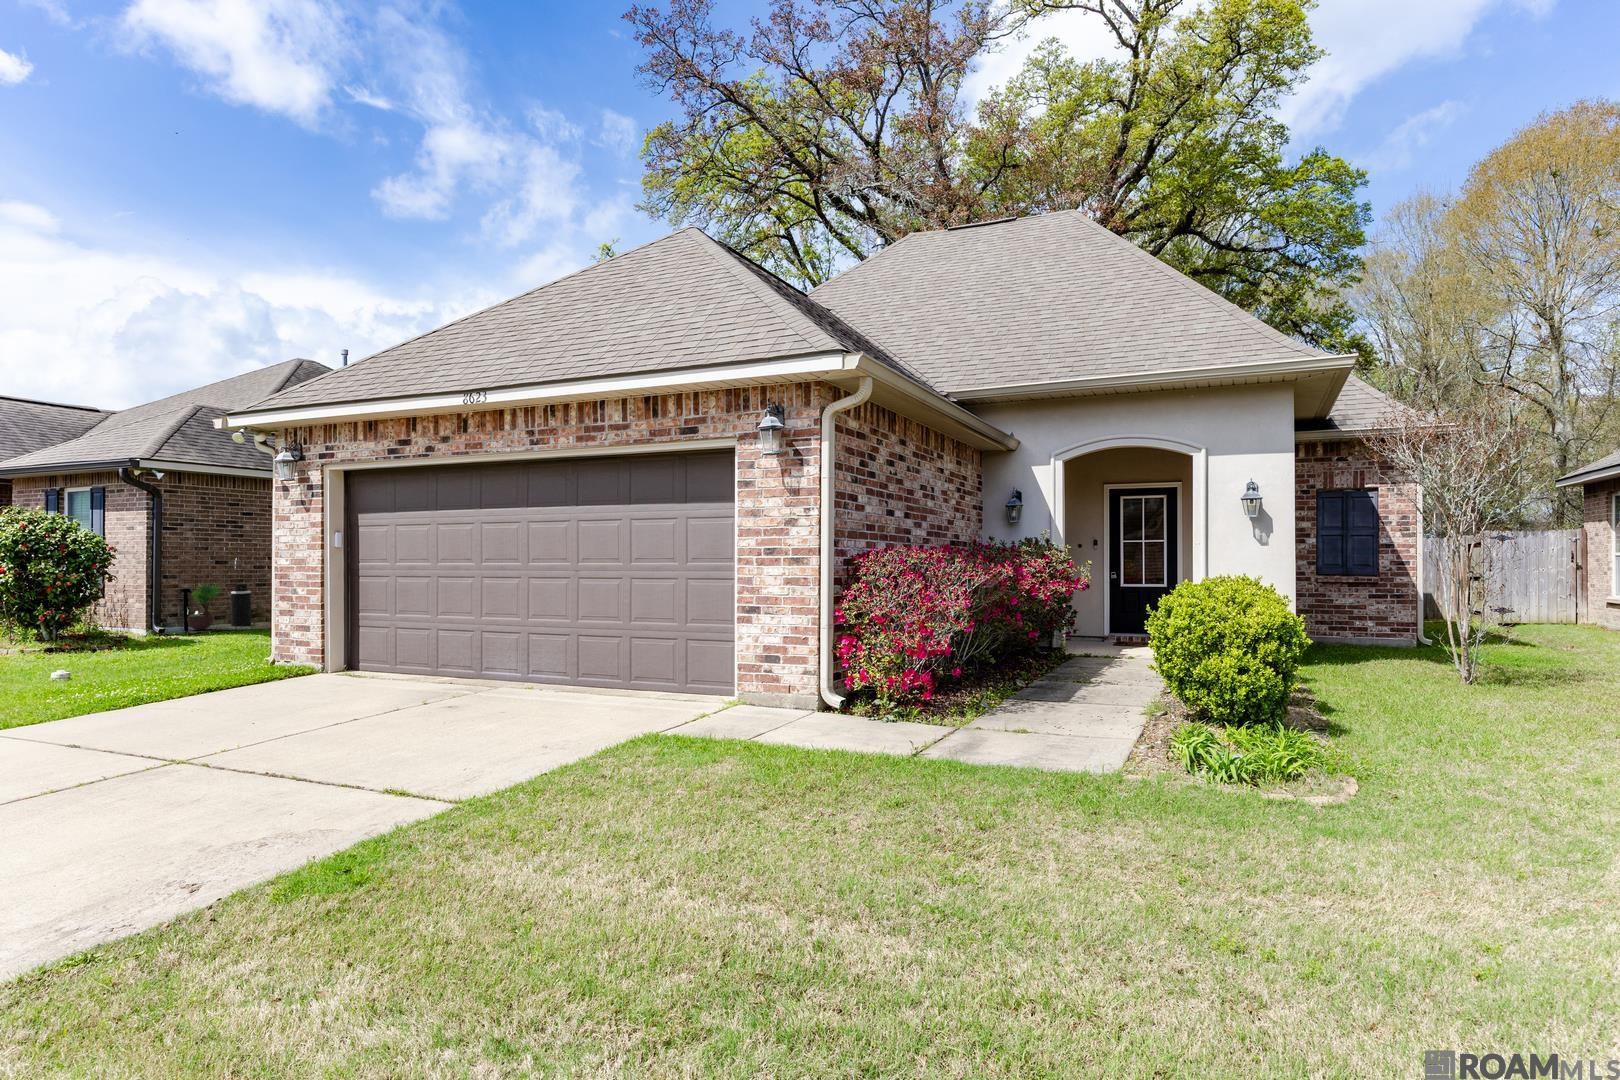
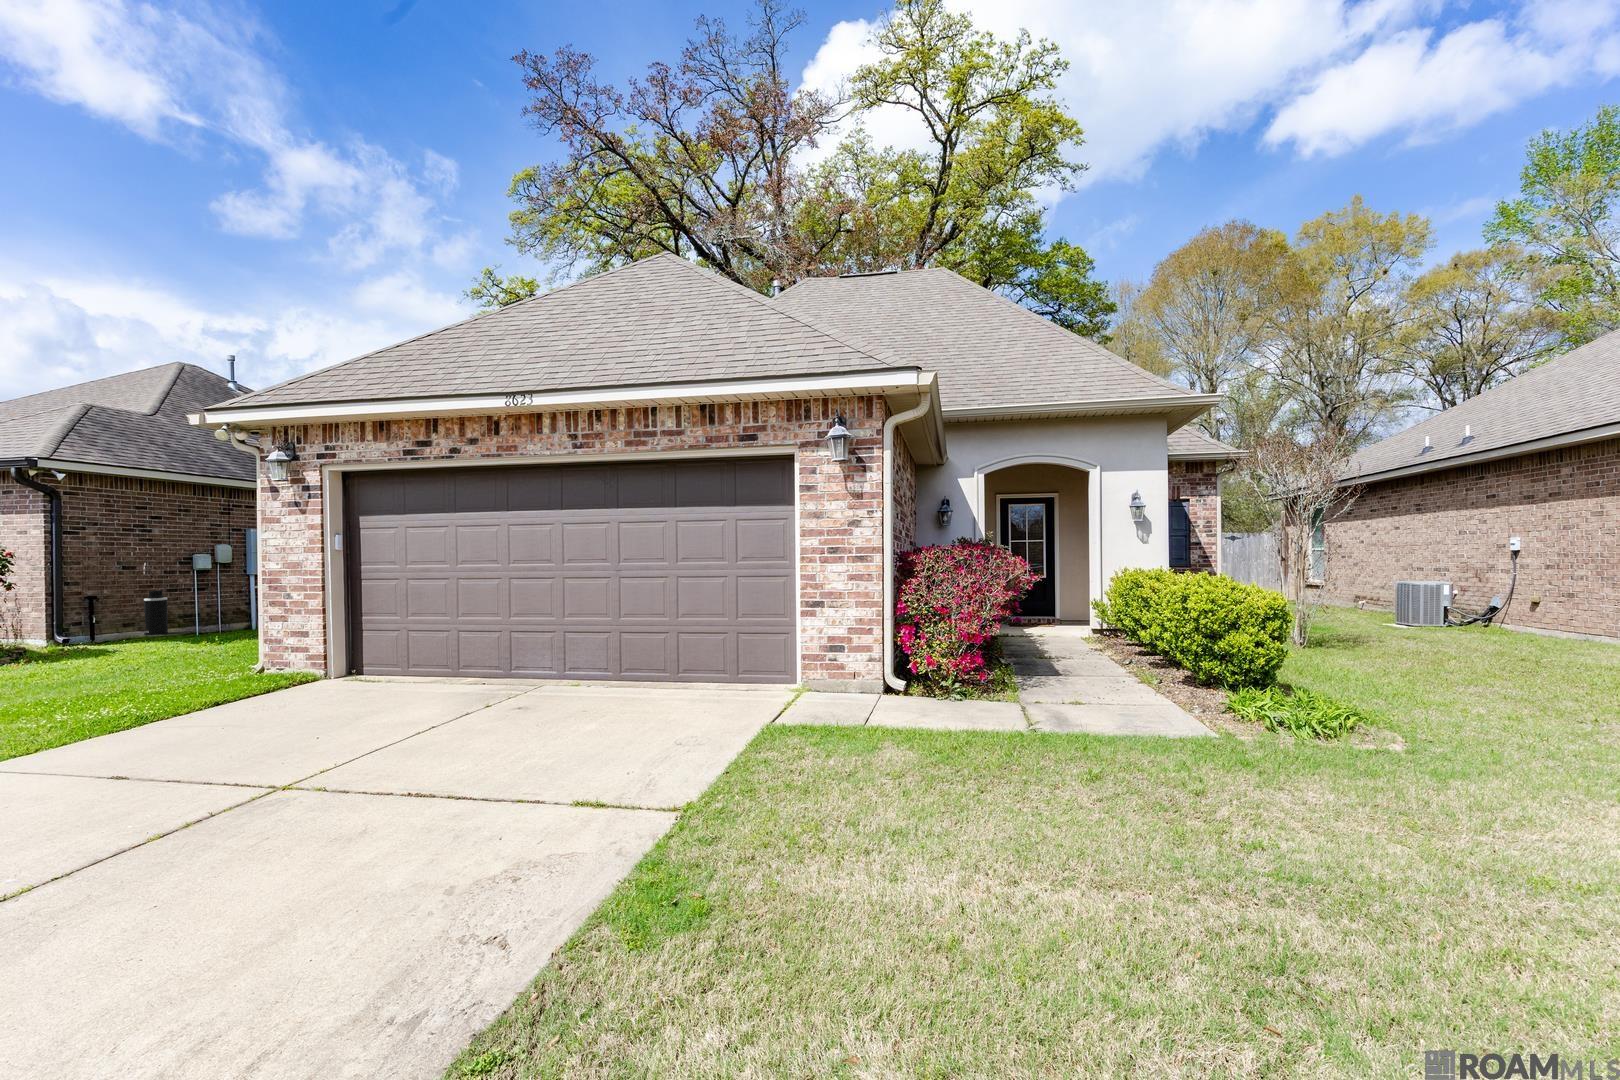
potted tree: present [187,584,219,630] -> none [94,588,136,640]

